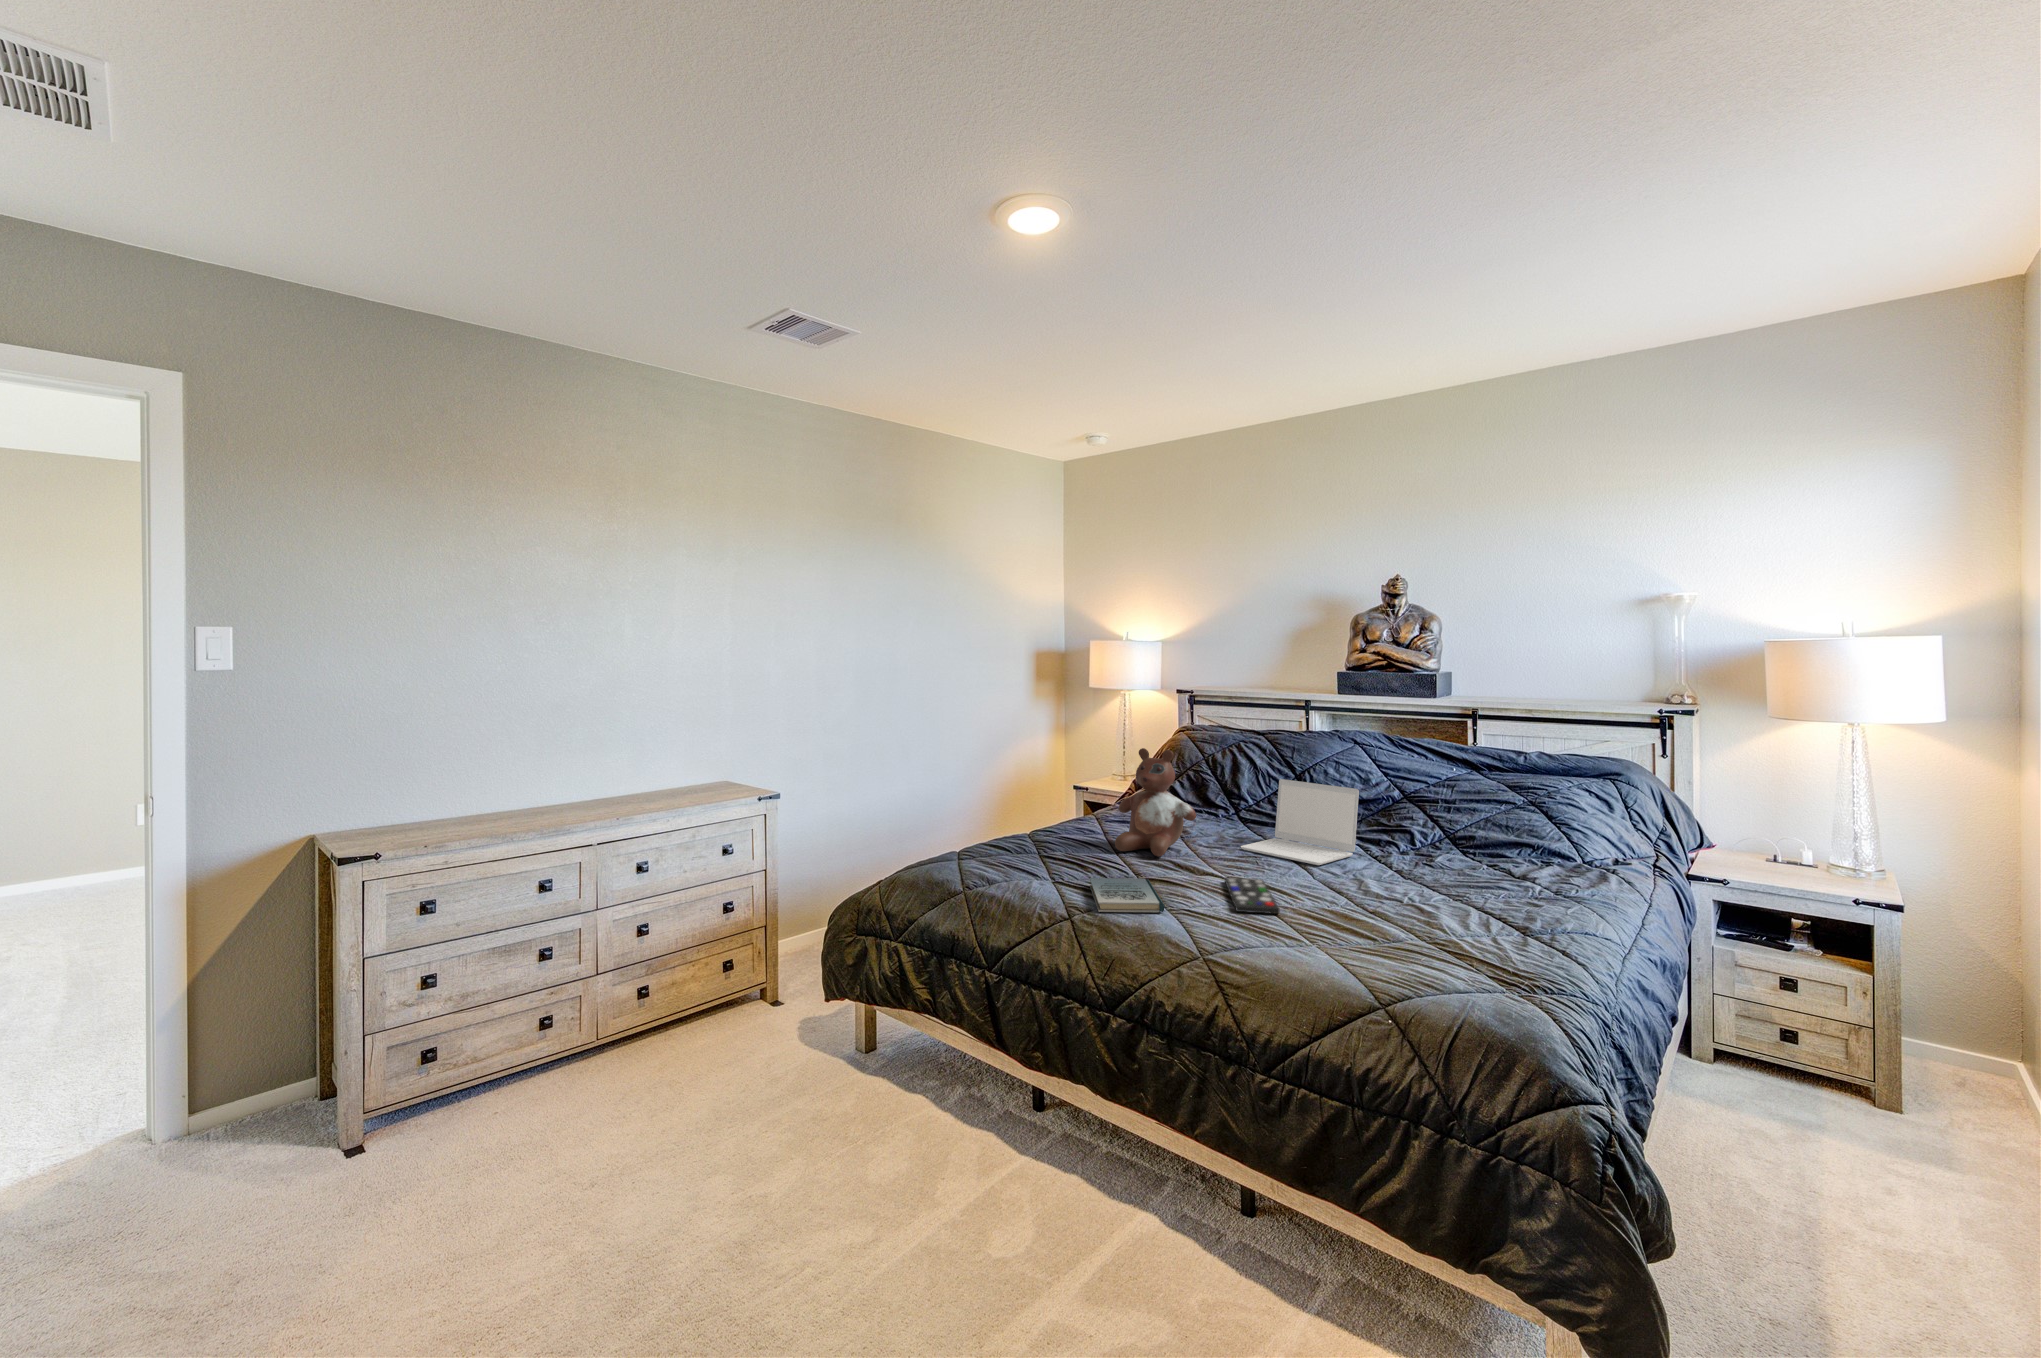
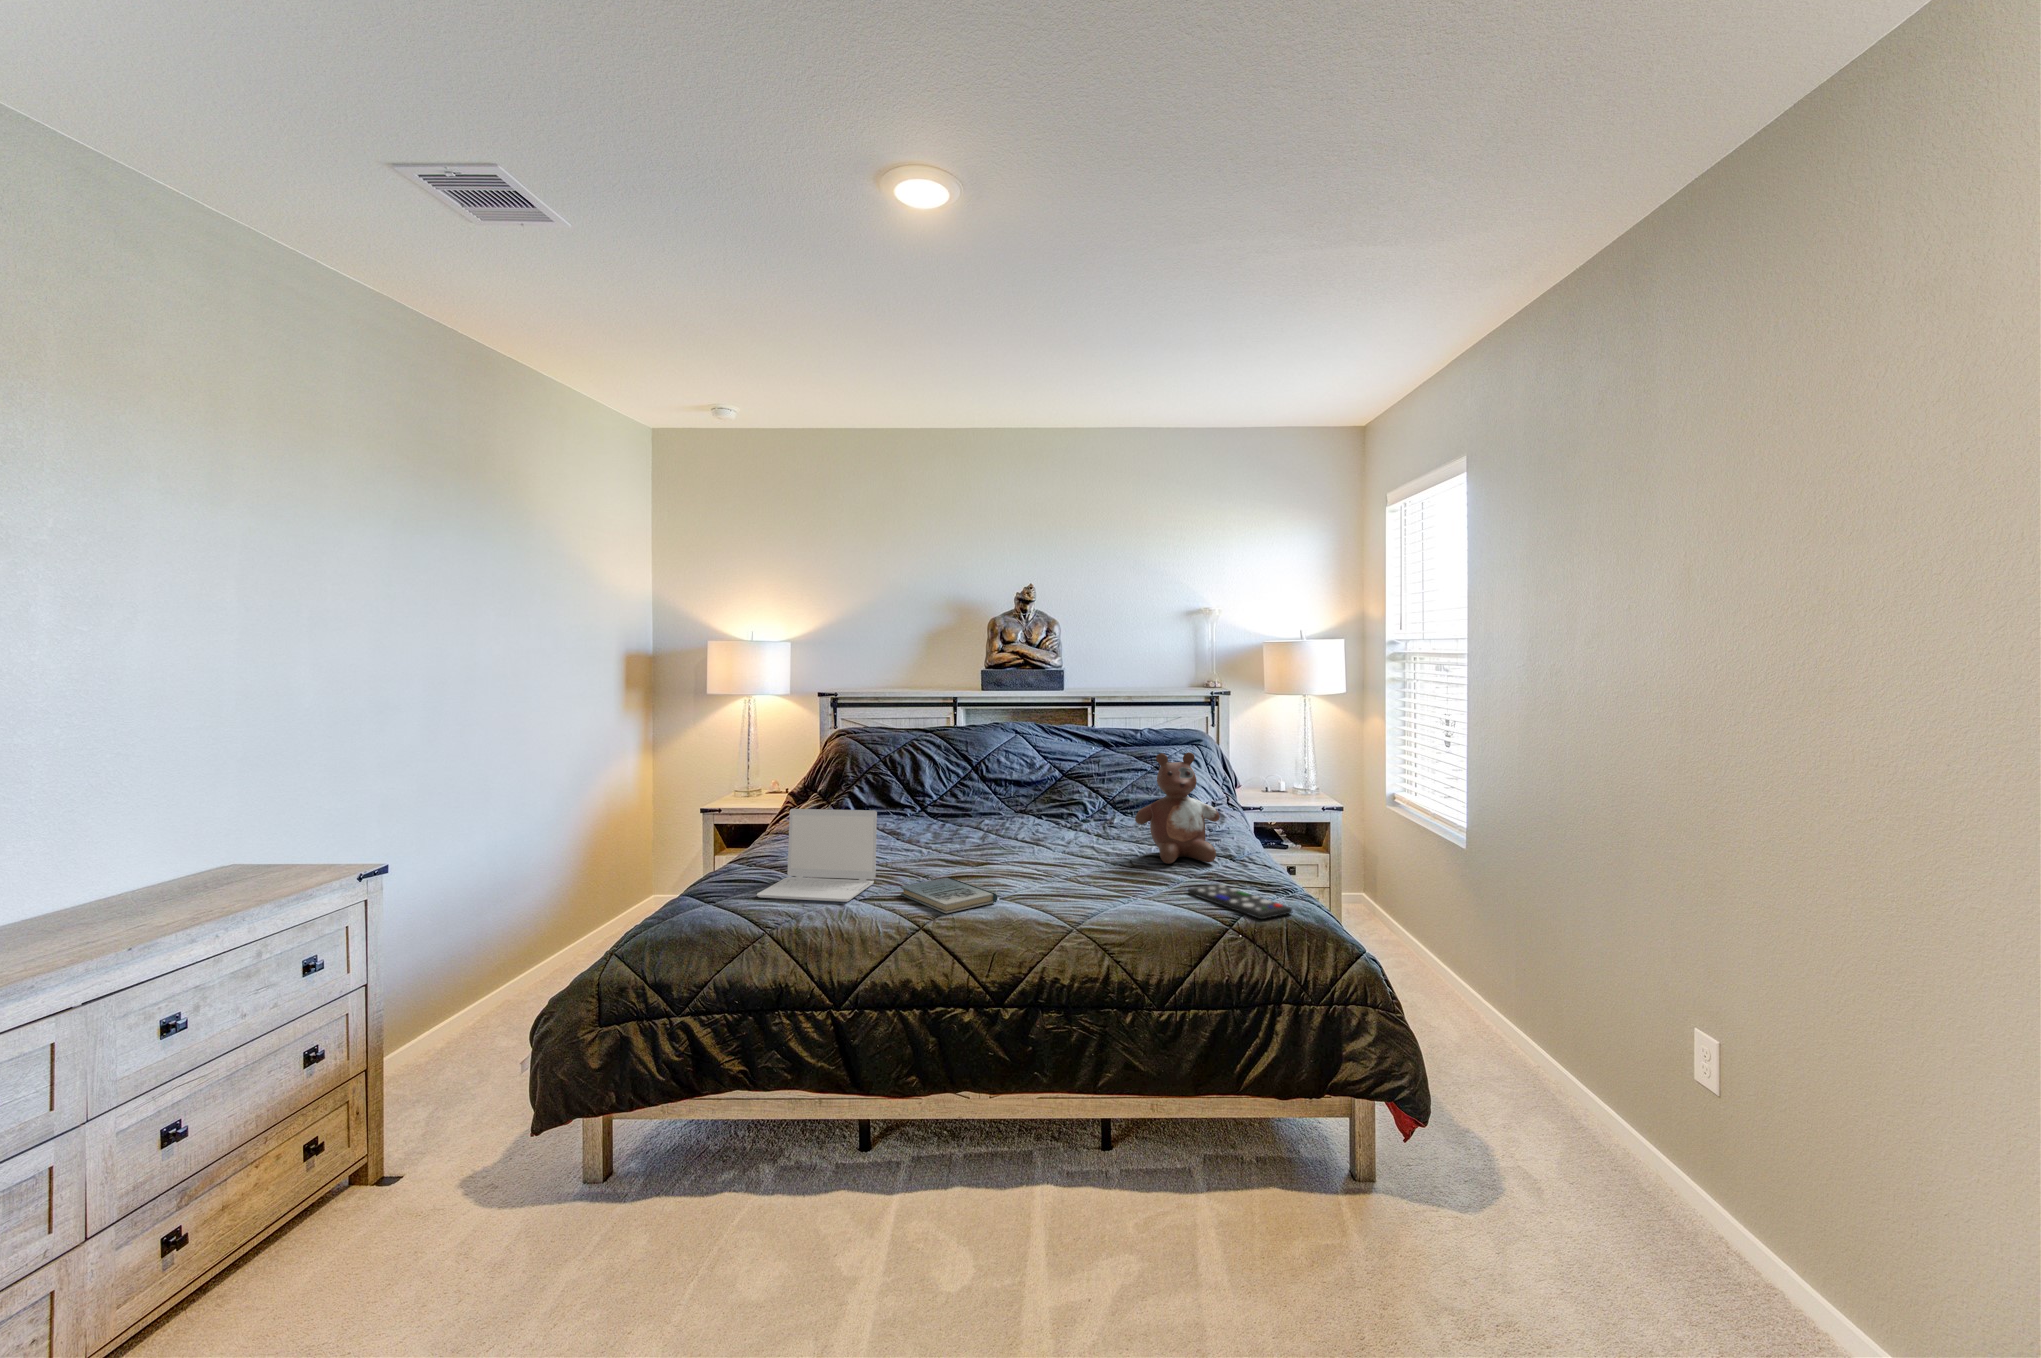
stuffed bear: present [1115,748,1196,857] -> present [1135,752,1220,864]
laptop: present [1241,779,1359,865] -> present [757,809,877,902]
remote control: present [1225,878,1280,914] -> present [1188,884,1292,919]

